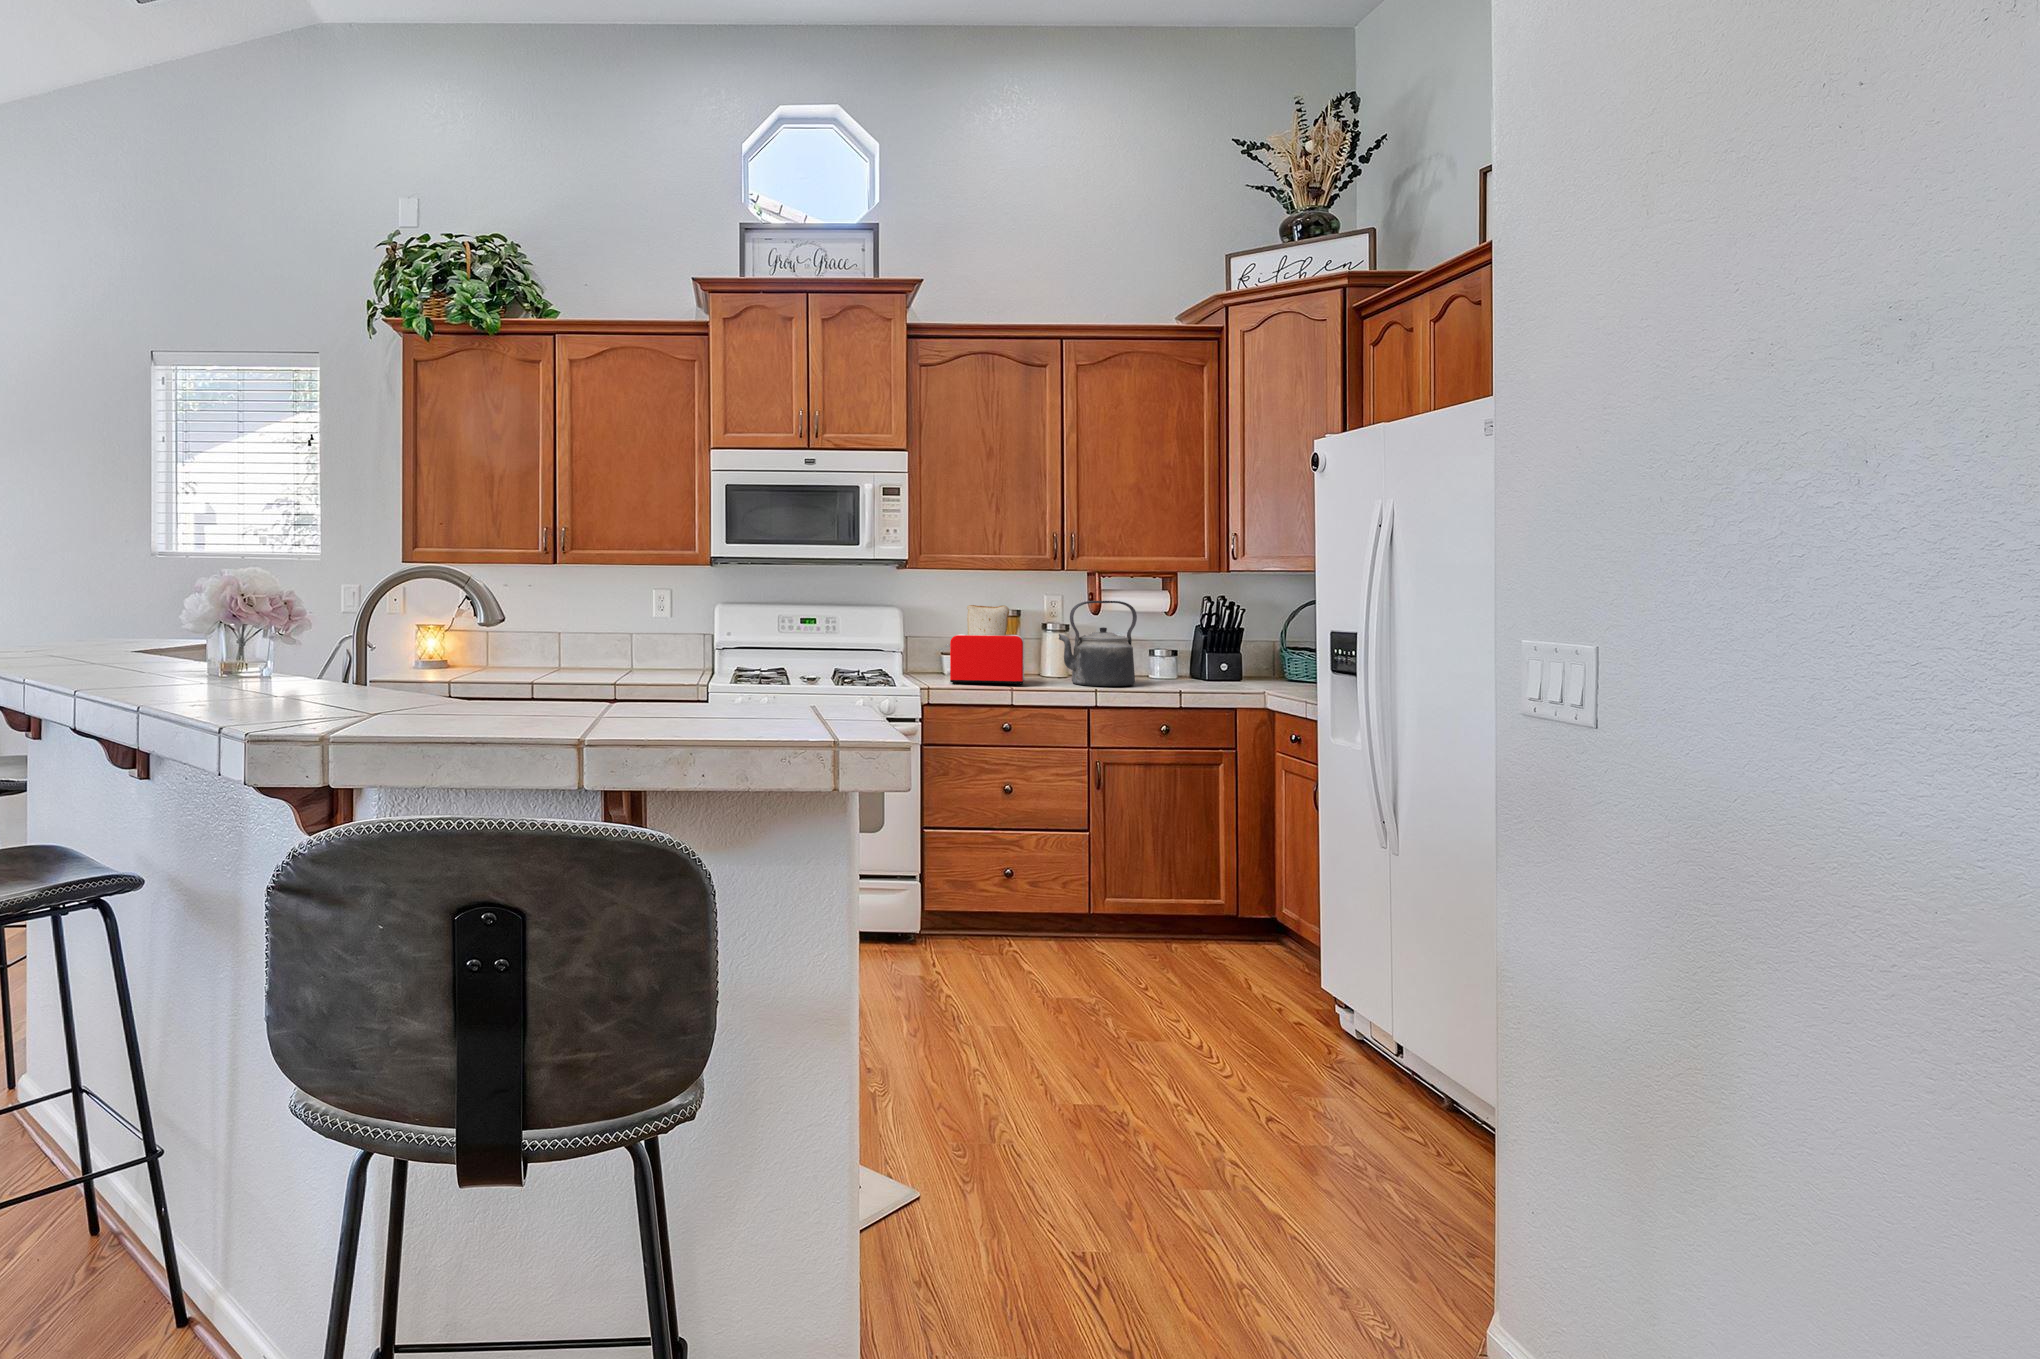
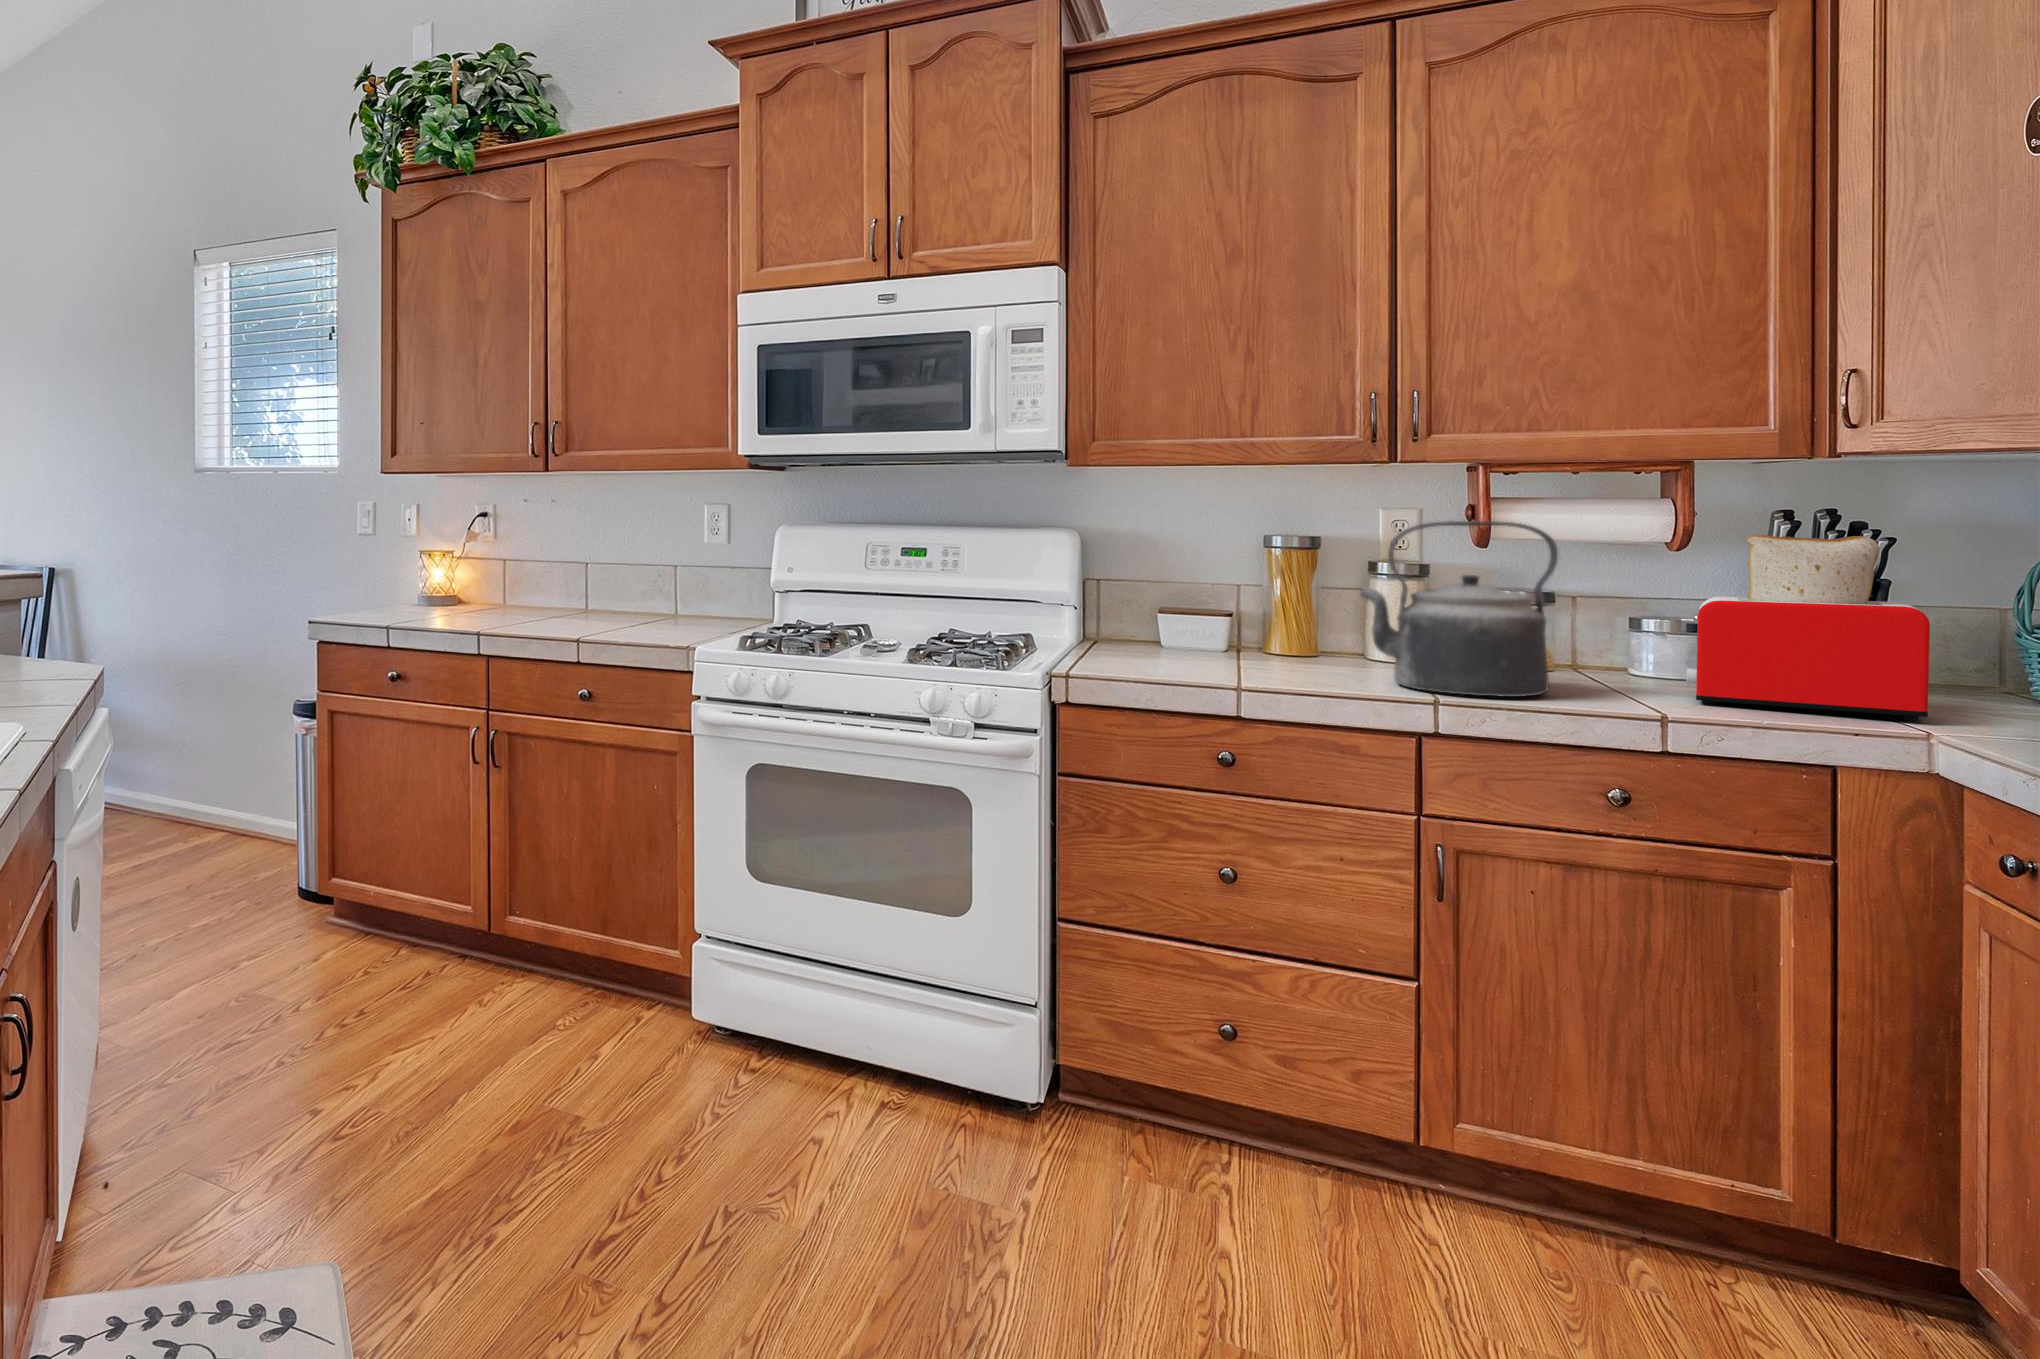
toaster: present [945,605,1024,685] -> present [1680,535,1930,720]

